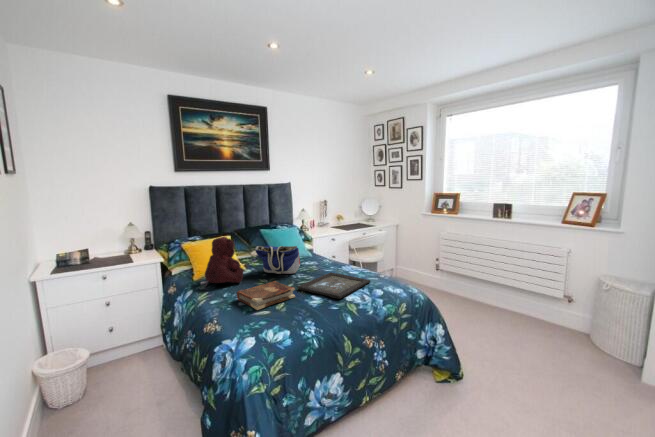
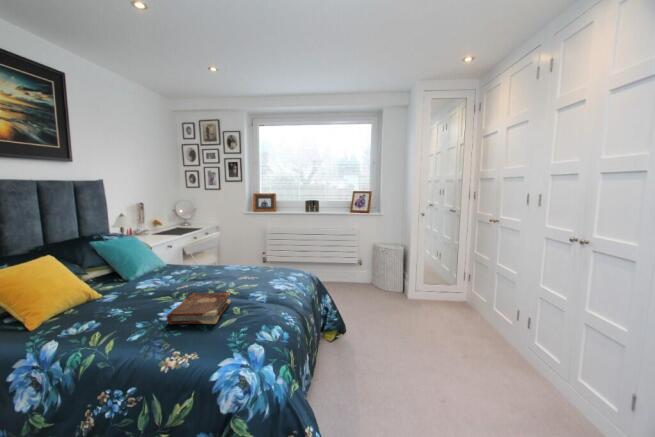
teddy bear: present [200,237,244,286] -> none [67,252,135,329]
tote bag: present [255,246,300,274] -> none [128,251,193,291]
tray: present [298,272,370,299] -> none [220,272,276,295]

